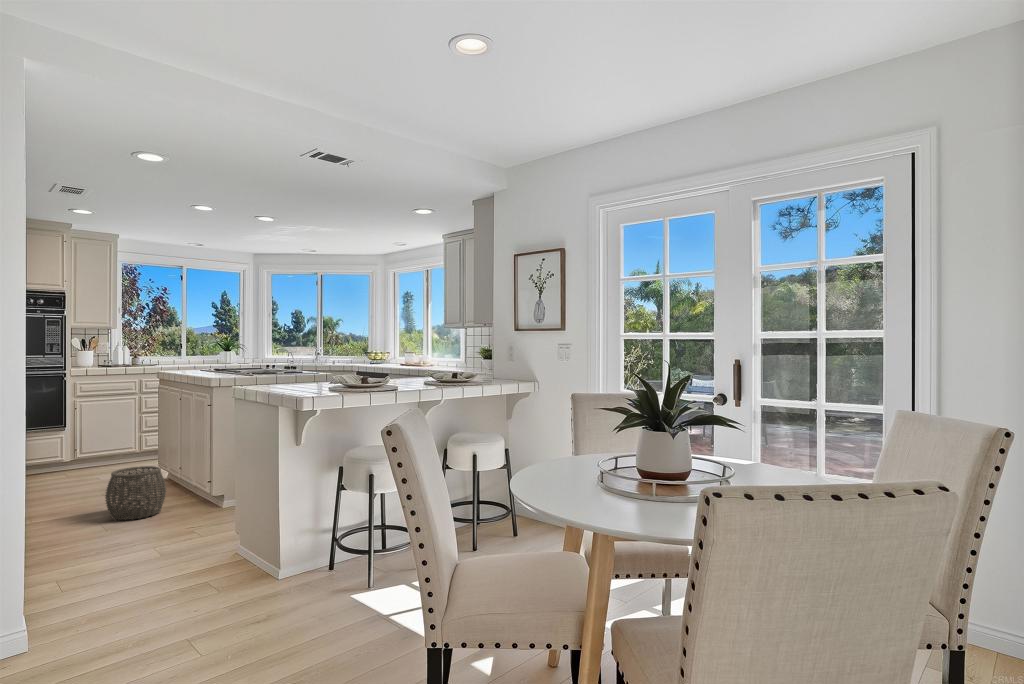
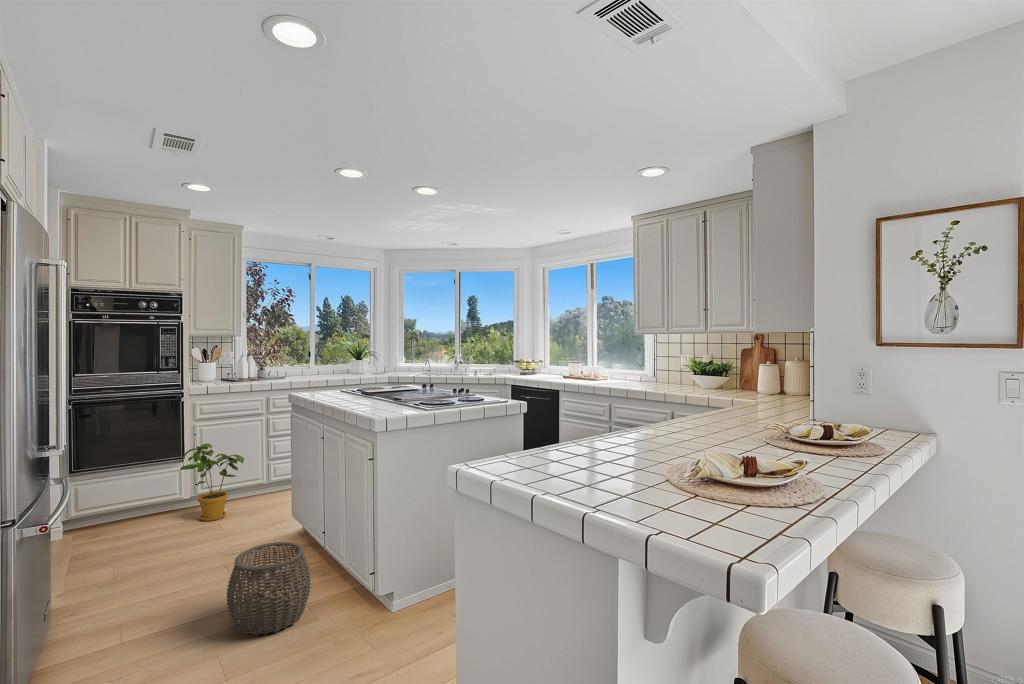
house plant: none [63,412,119,477] -> present [180,443,244,521]

